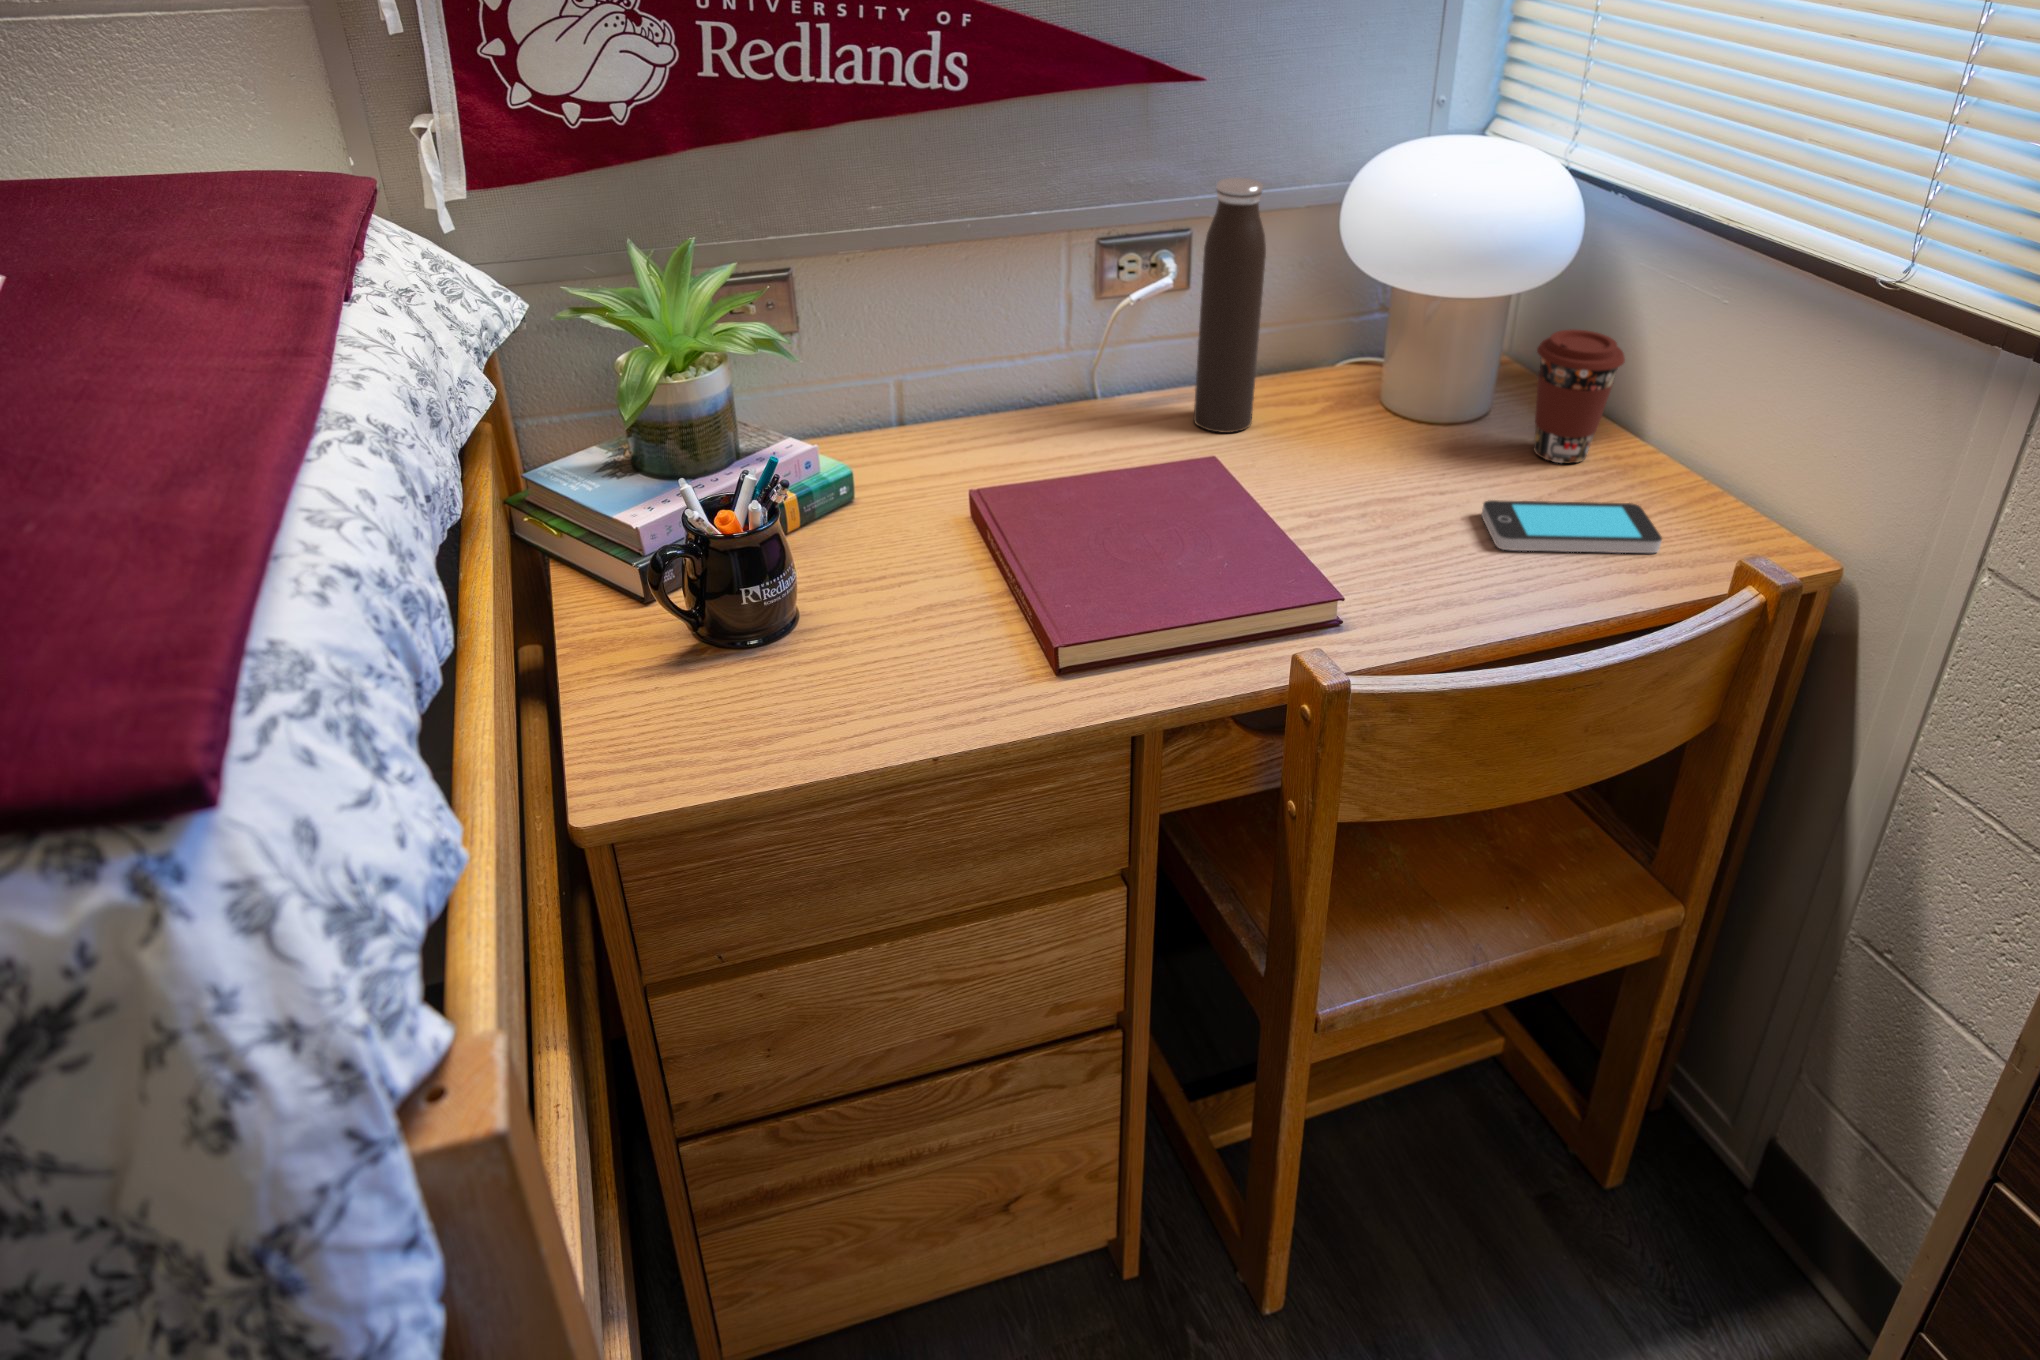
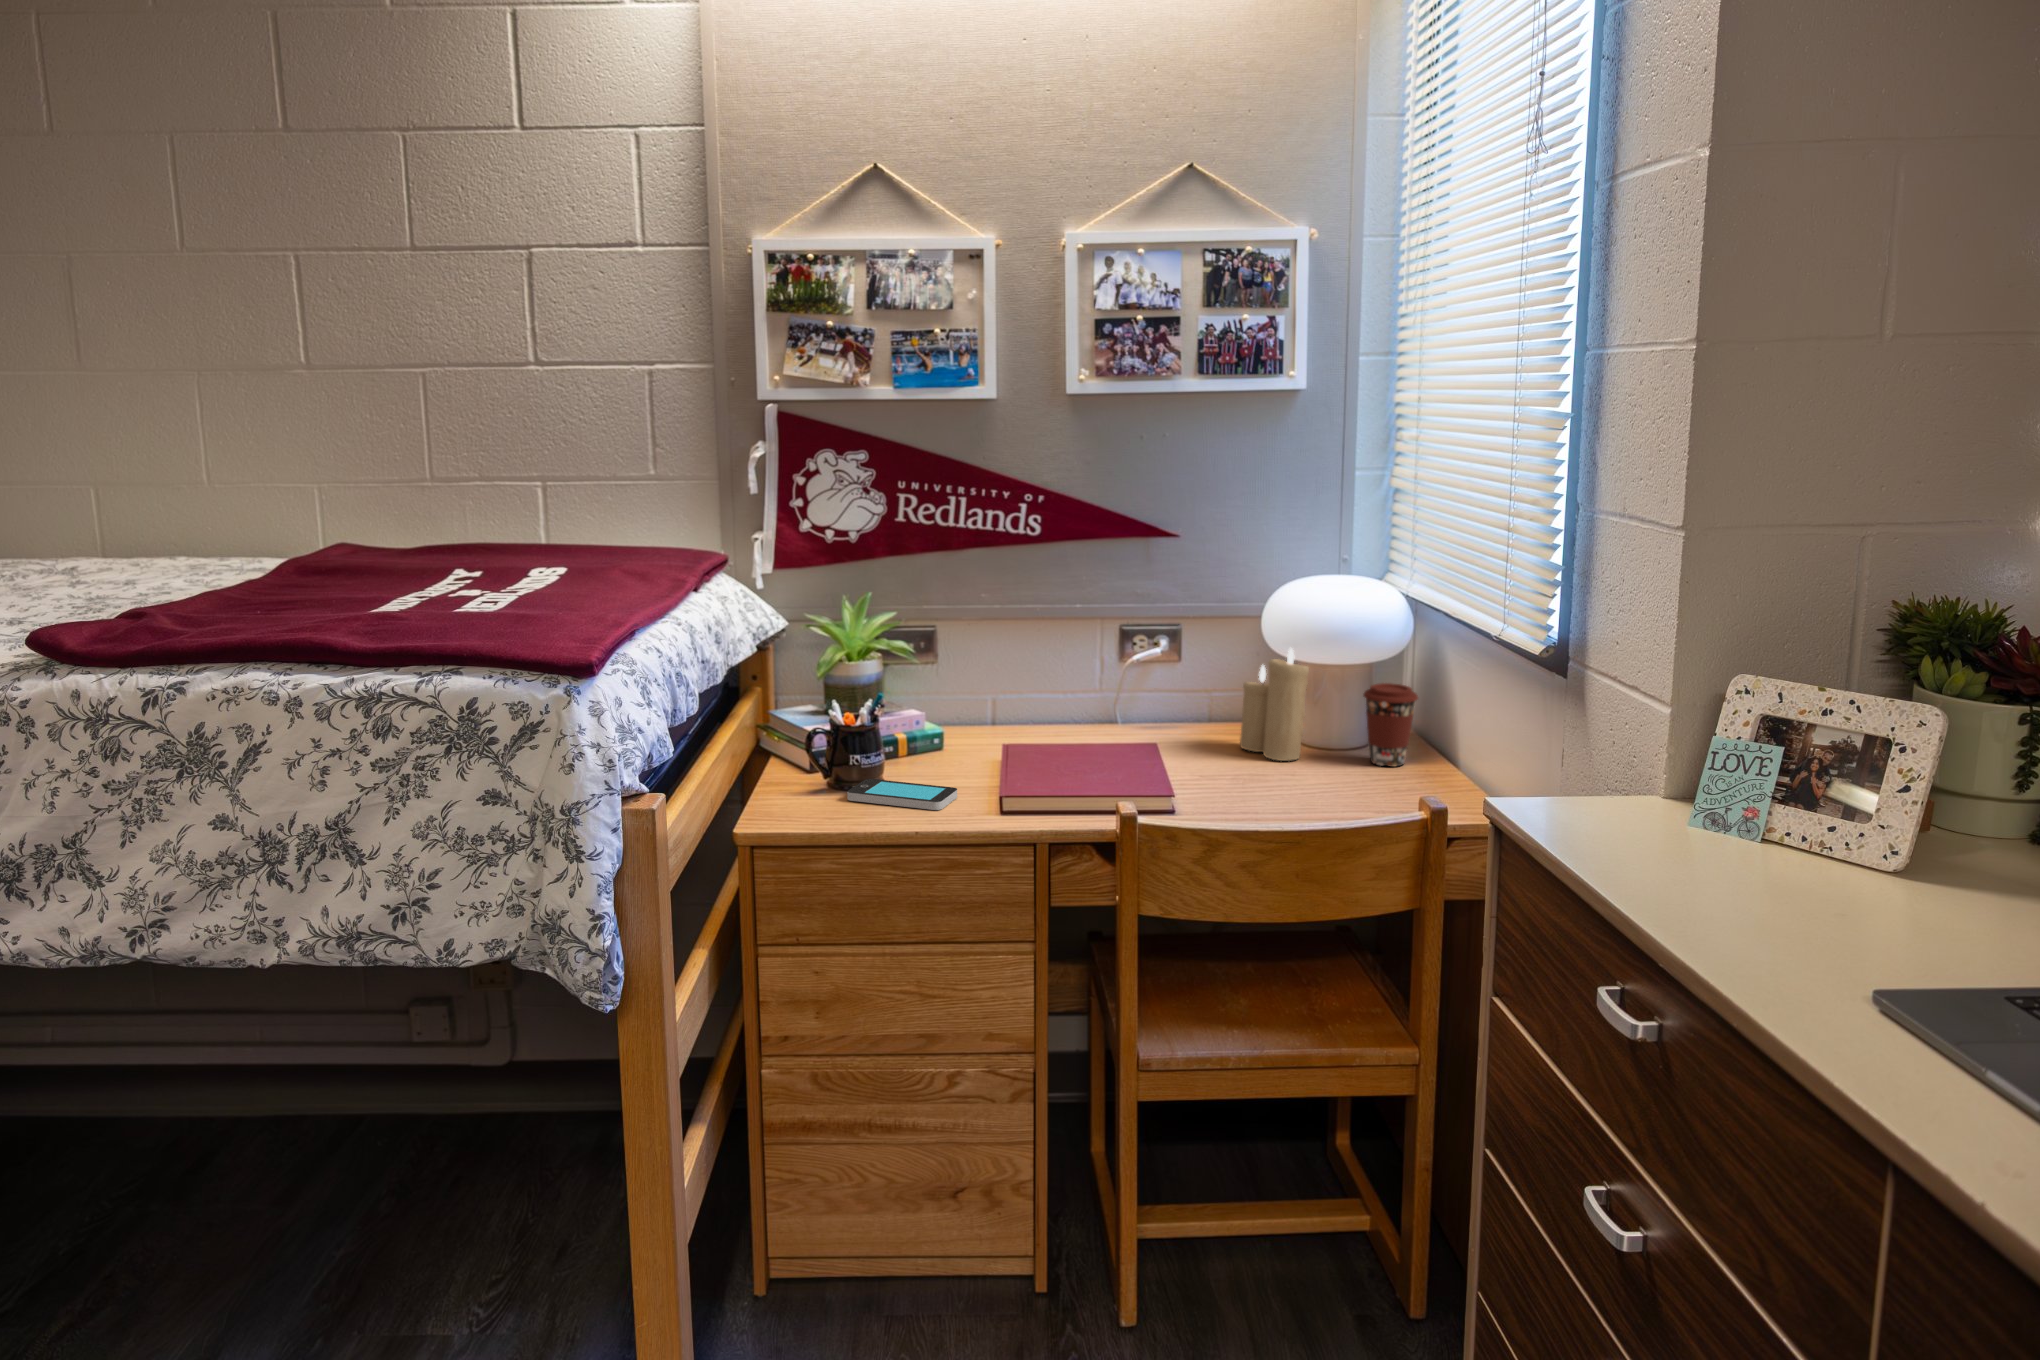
water bottle: present [1194,178,1266,433] -> none [1166,587,1205,739]
candle: none [1328,287,1465,470] -> present [1240,648,1309,761]
smartphone: present [1481,500,1662,553] -> present [847,779,957,810]

